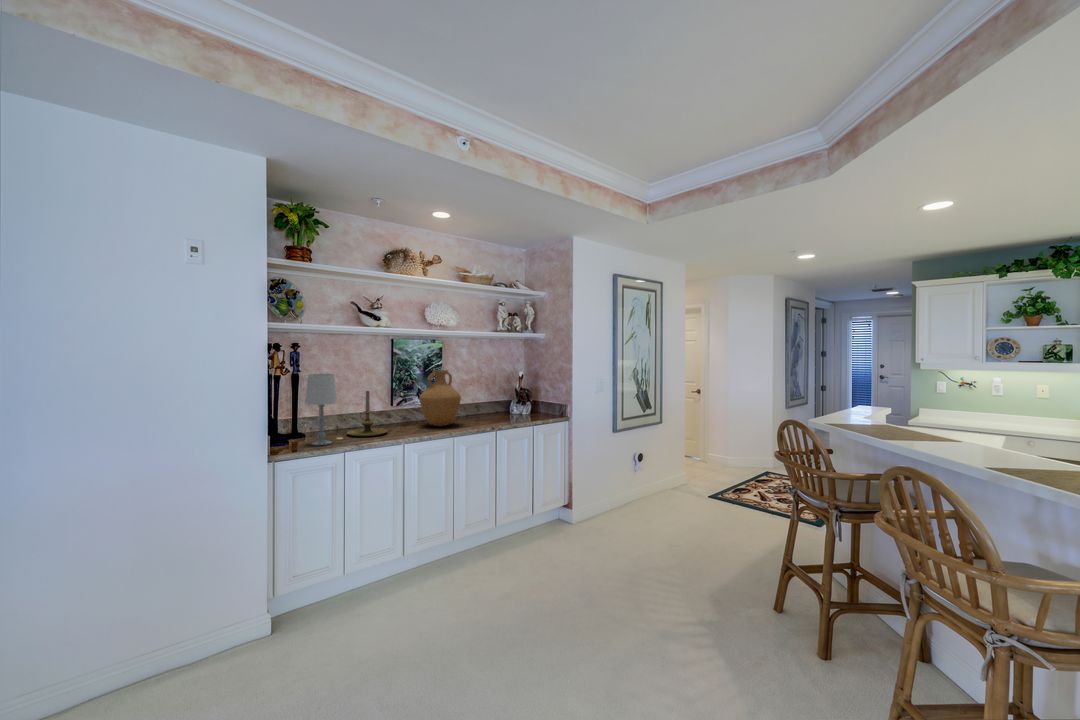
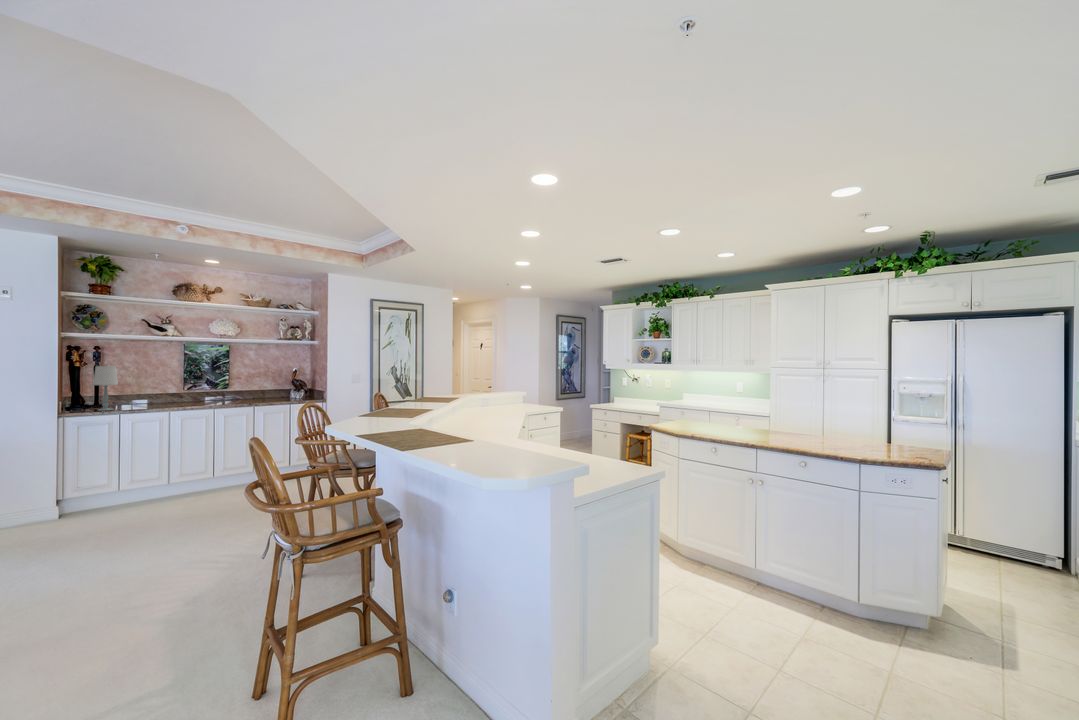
vase: present [419,370,461,426] -> none [198,366,231,404]
candle holder: present [347,391,388,436] -> none [133,378,166,407]

